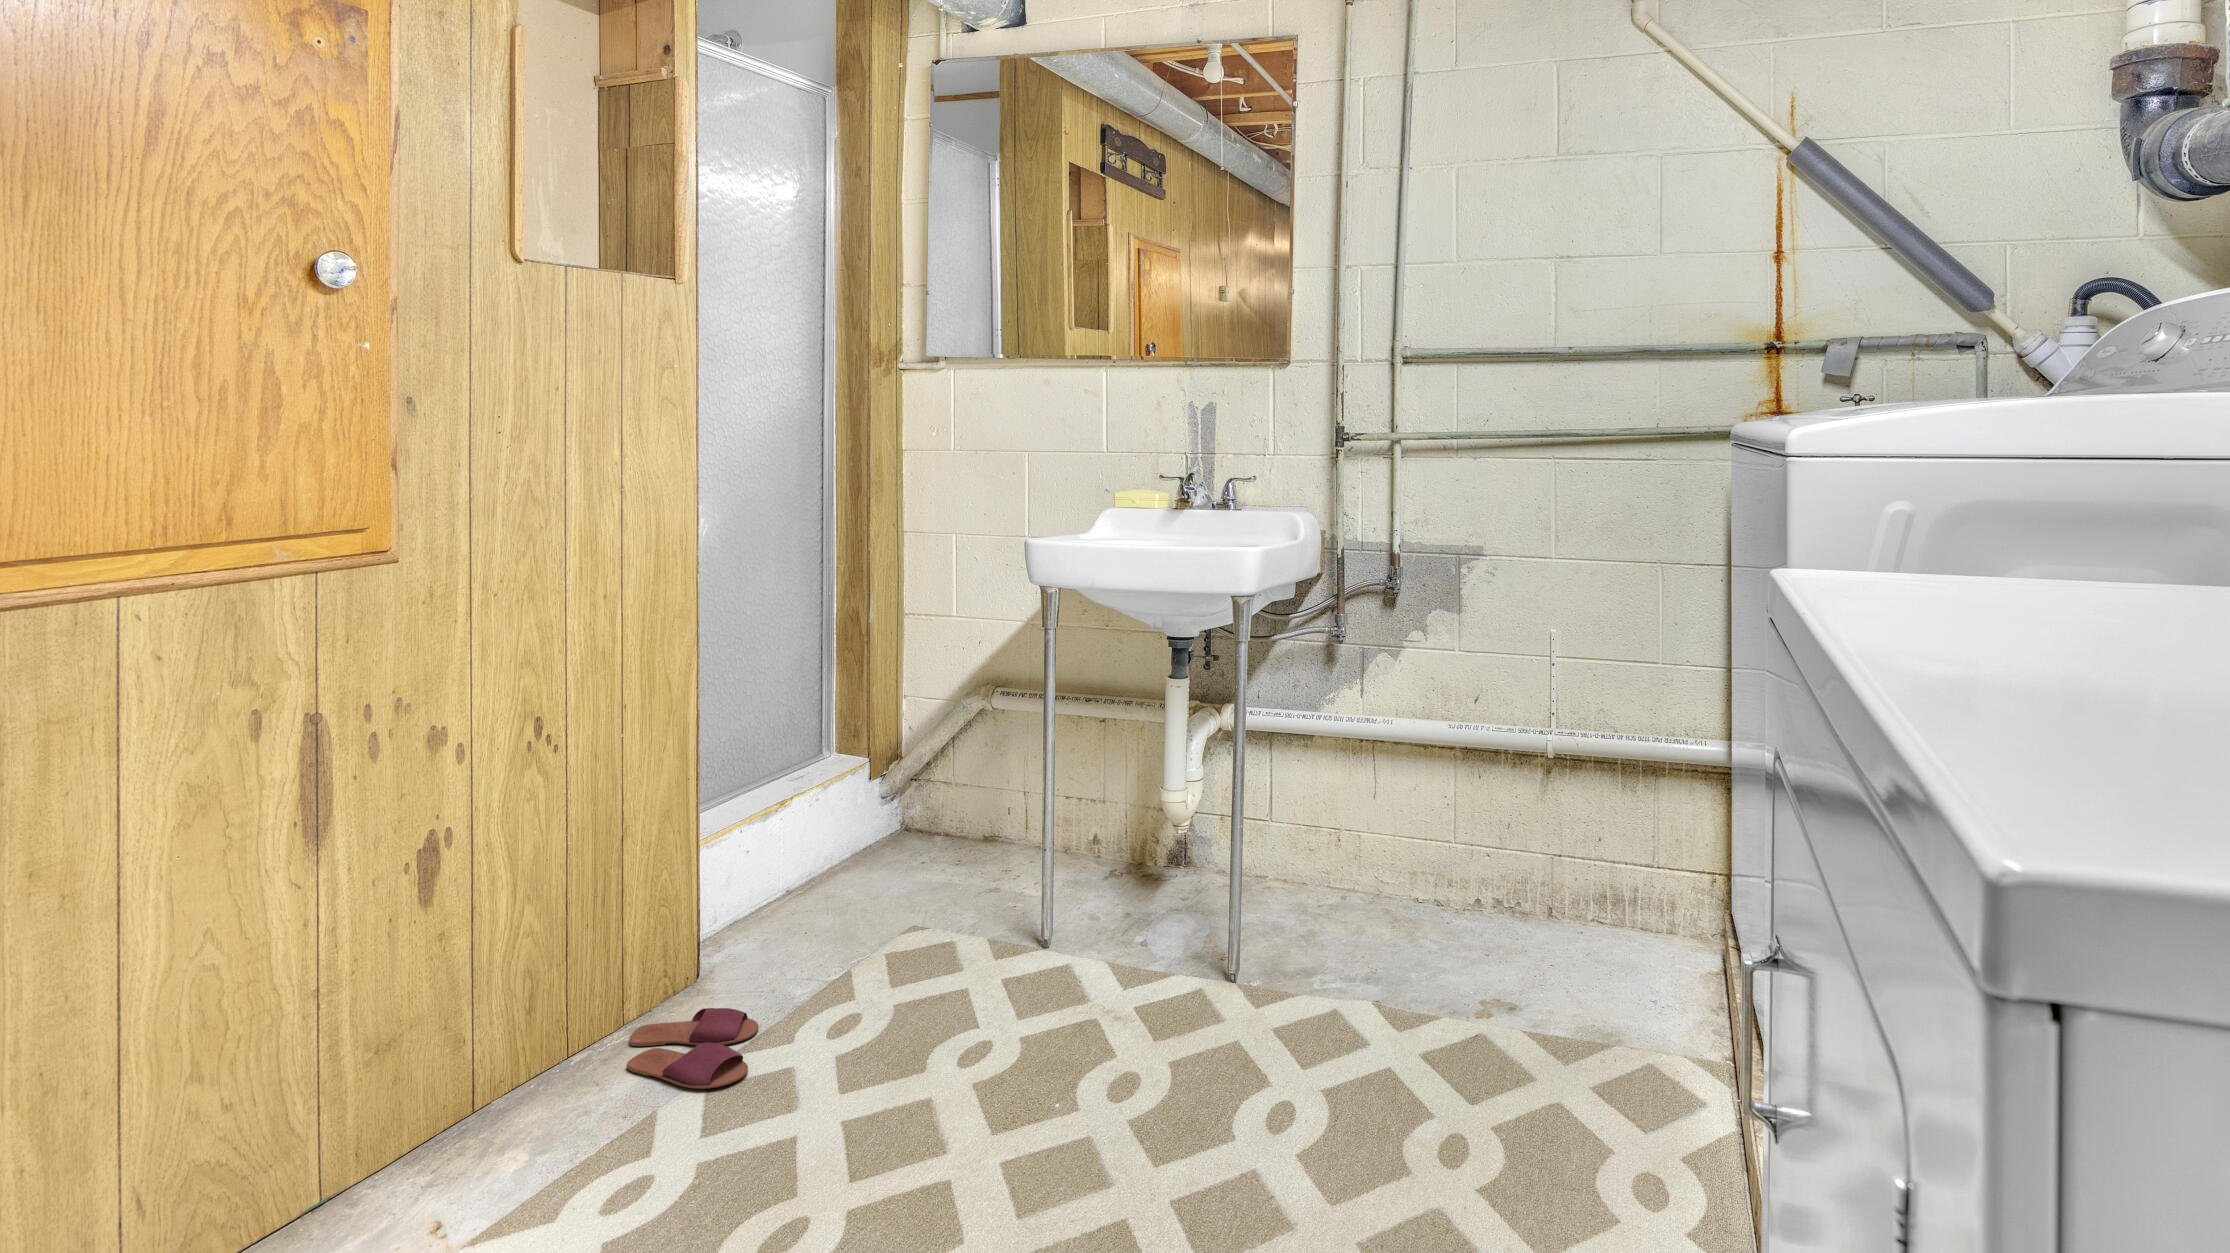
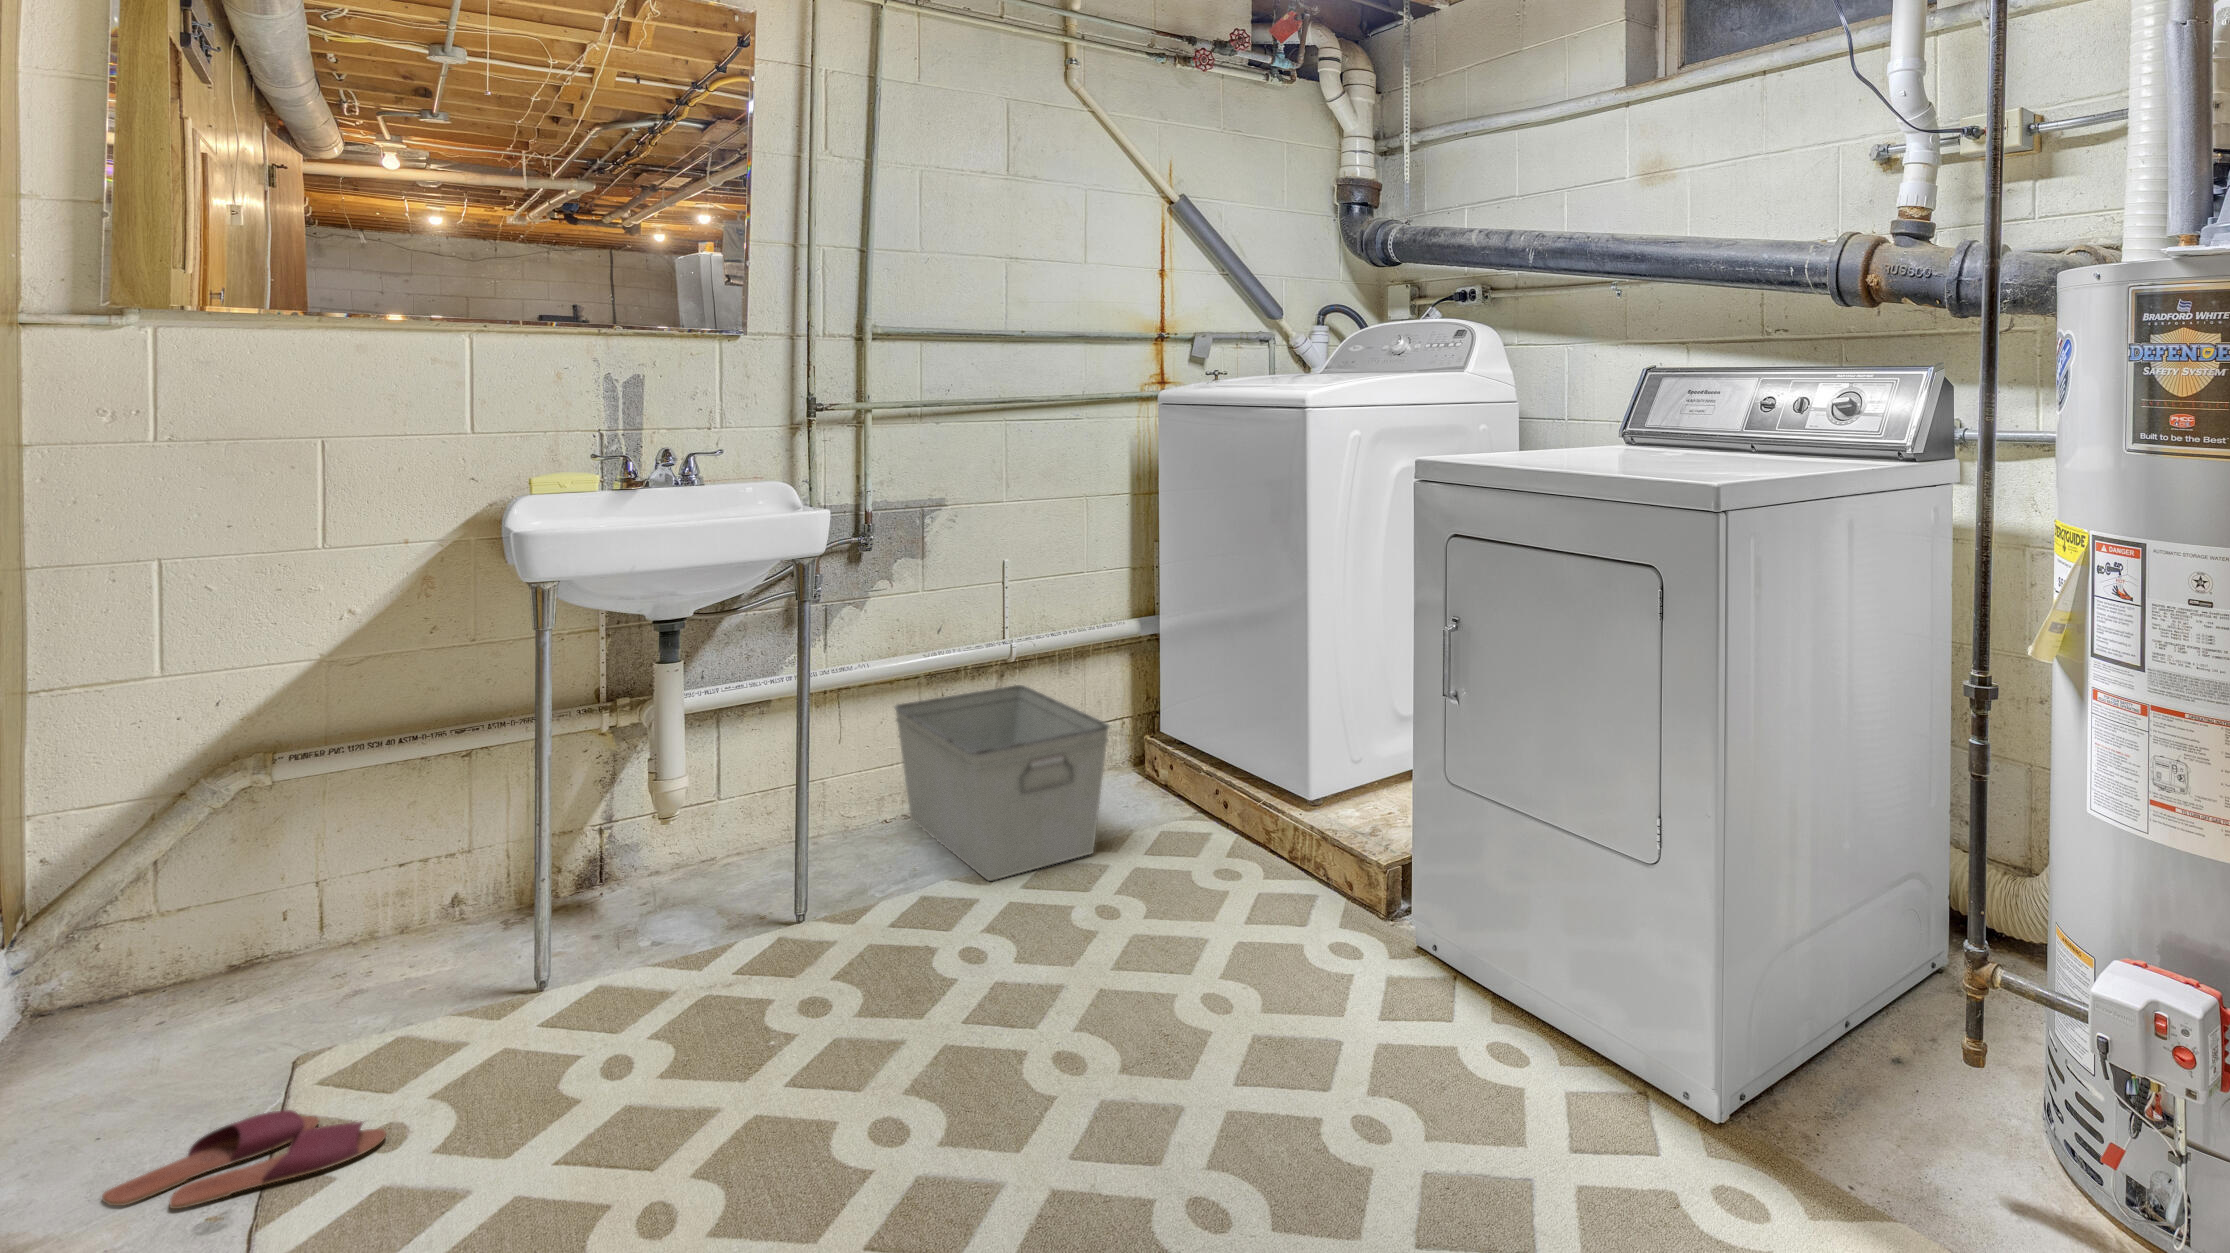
storage bin: none [1358,779,1557,1071] -> present [895,685,1109,881]

